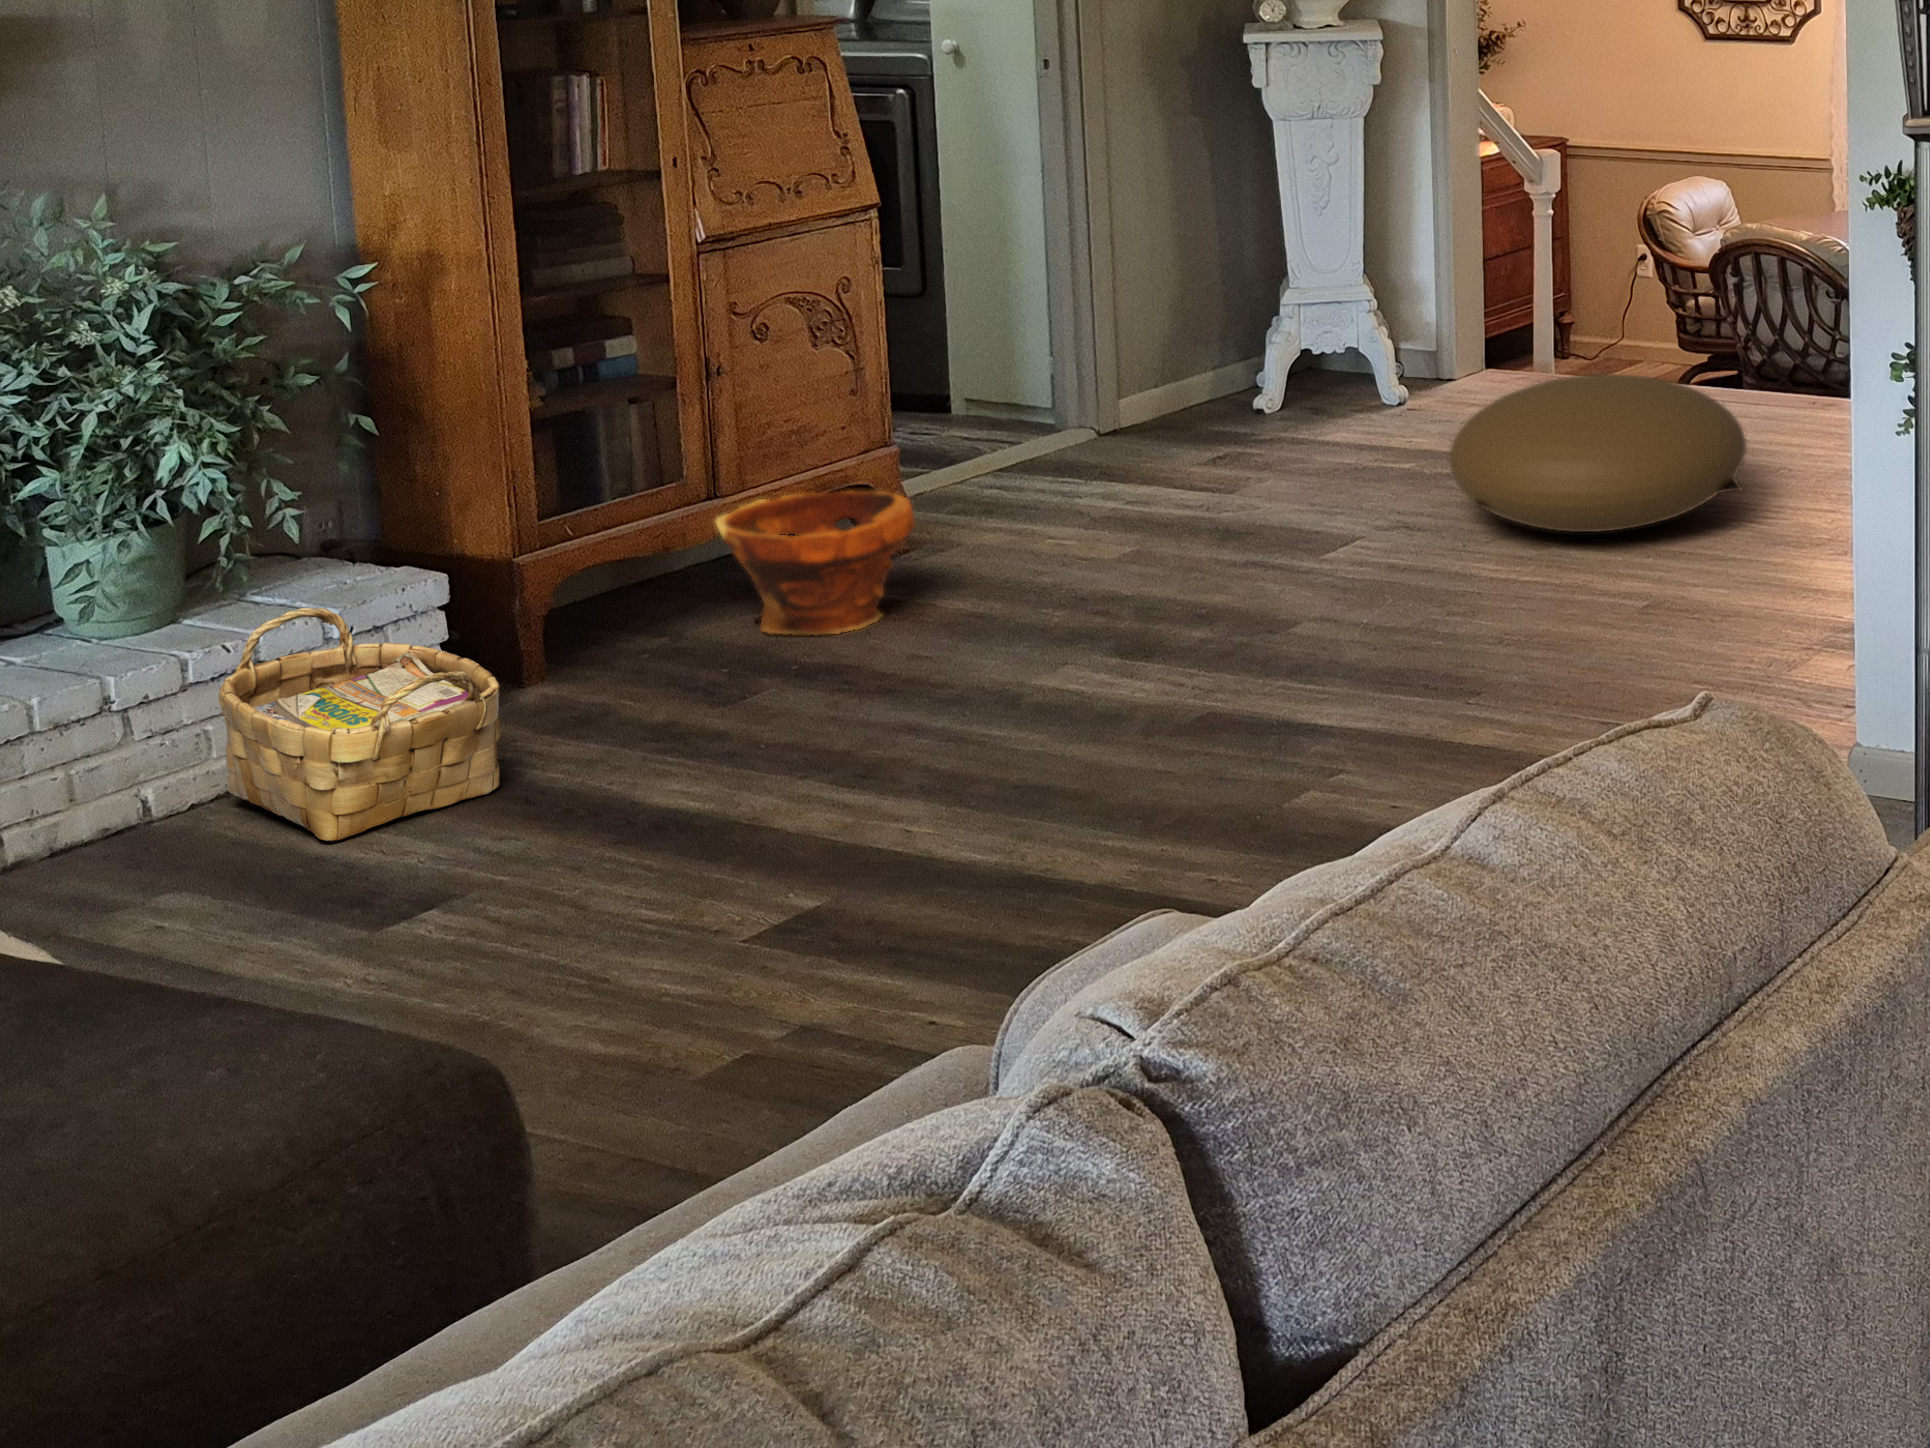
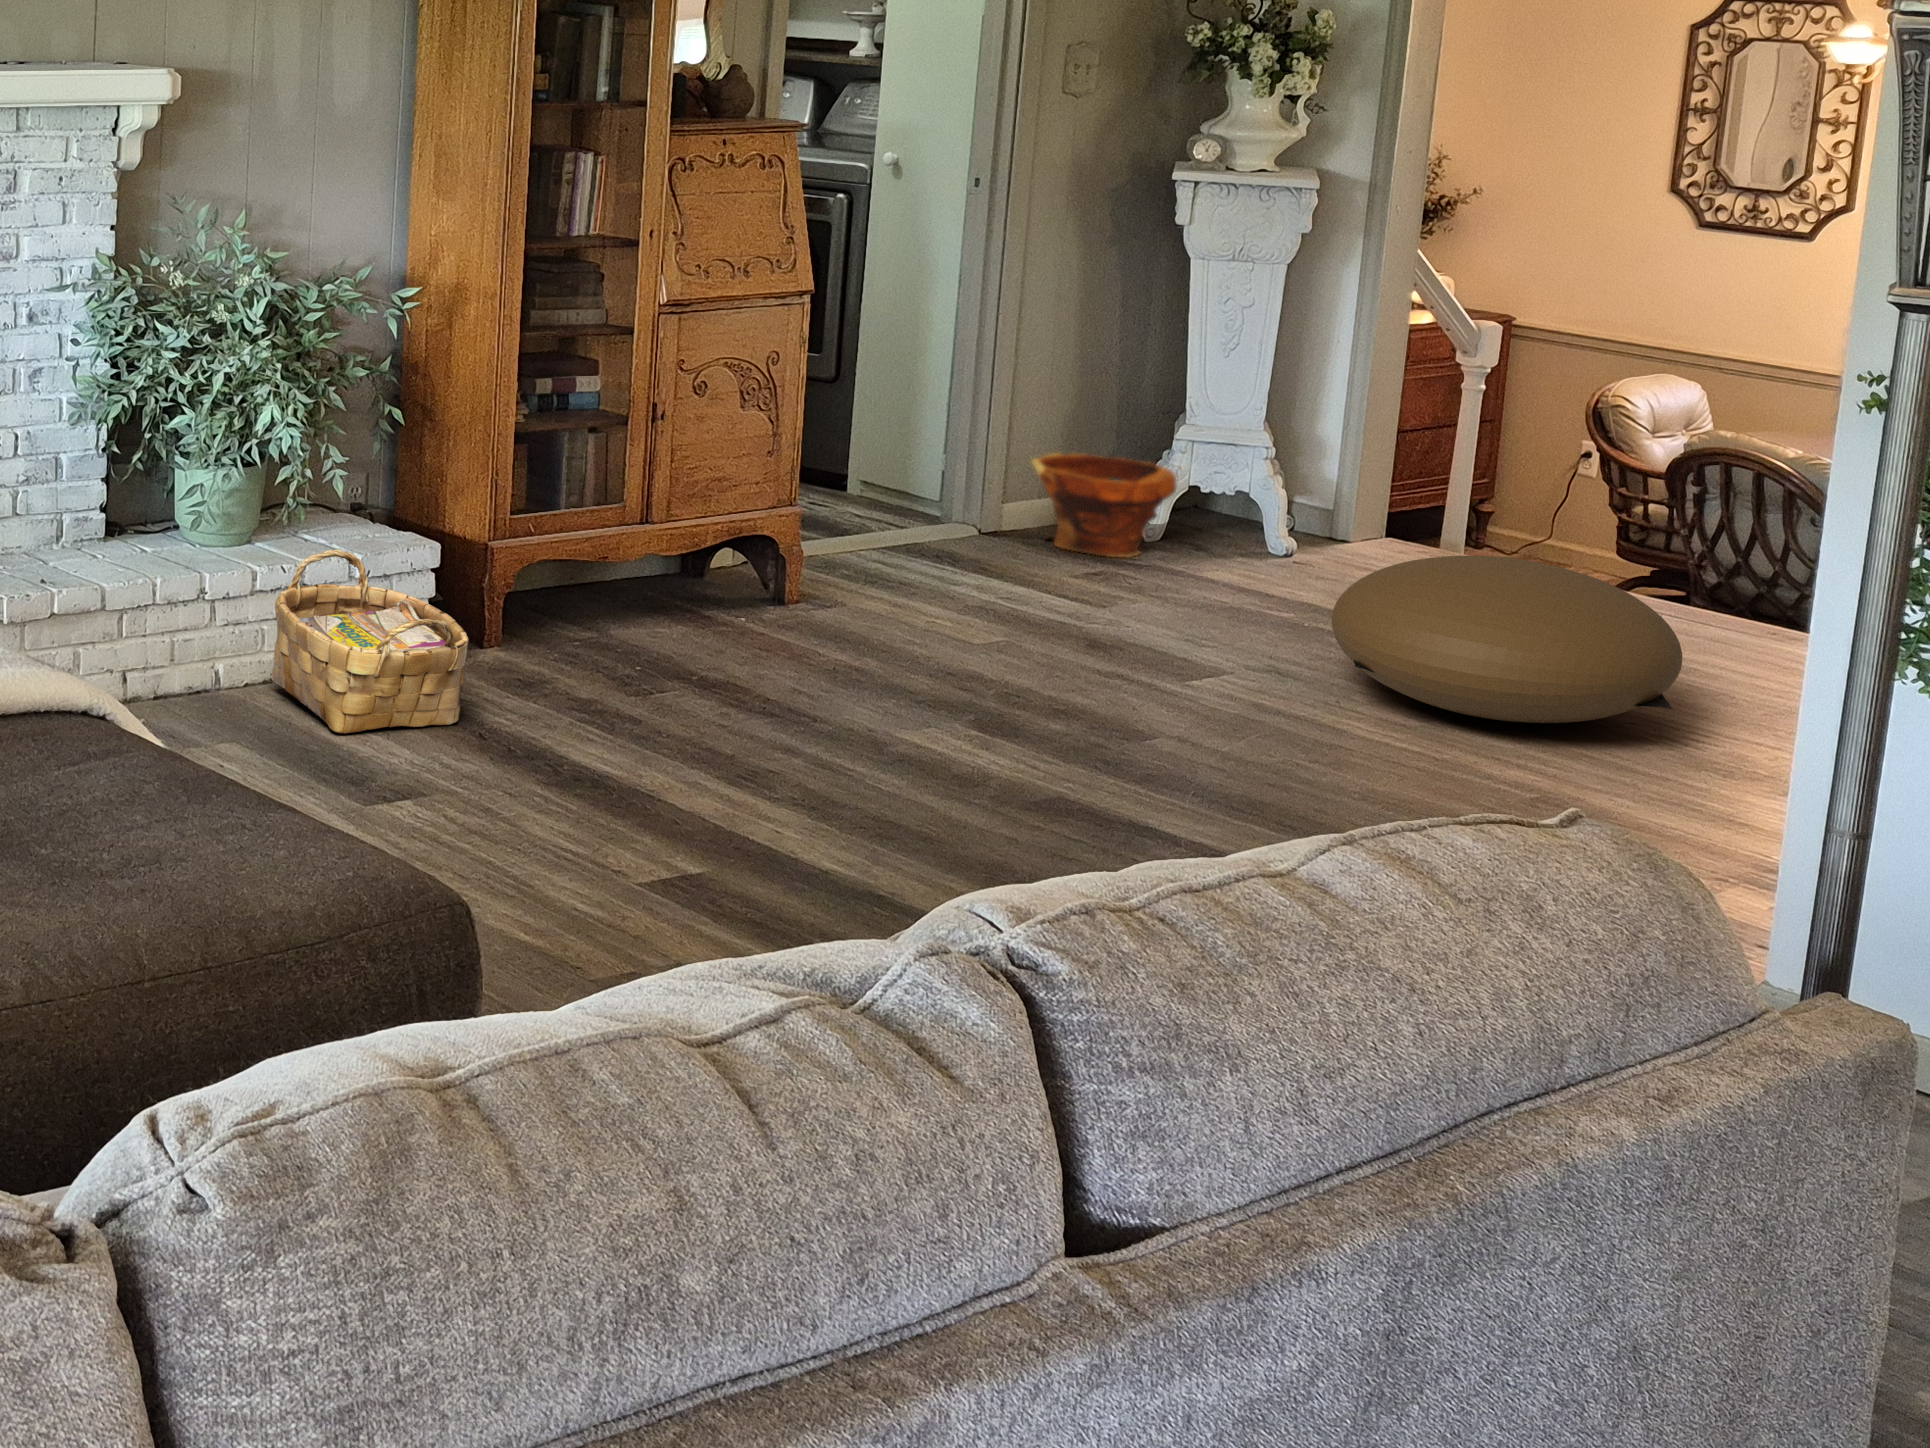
planter: present [715,491,915,635] -> present [1032,453,1176,557]

